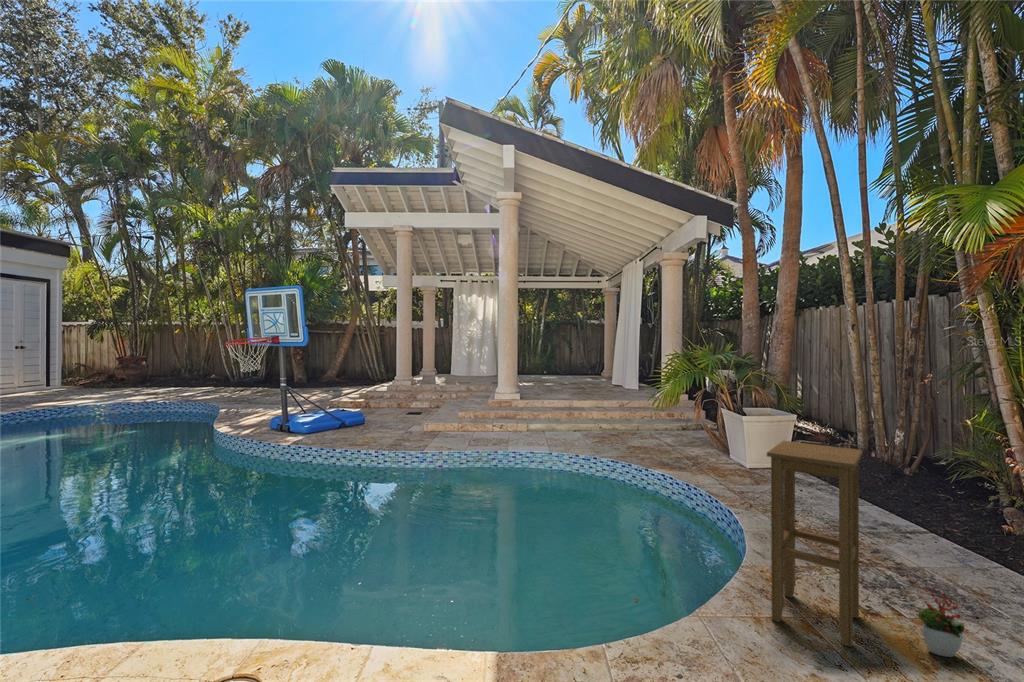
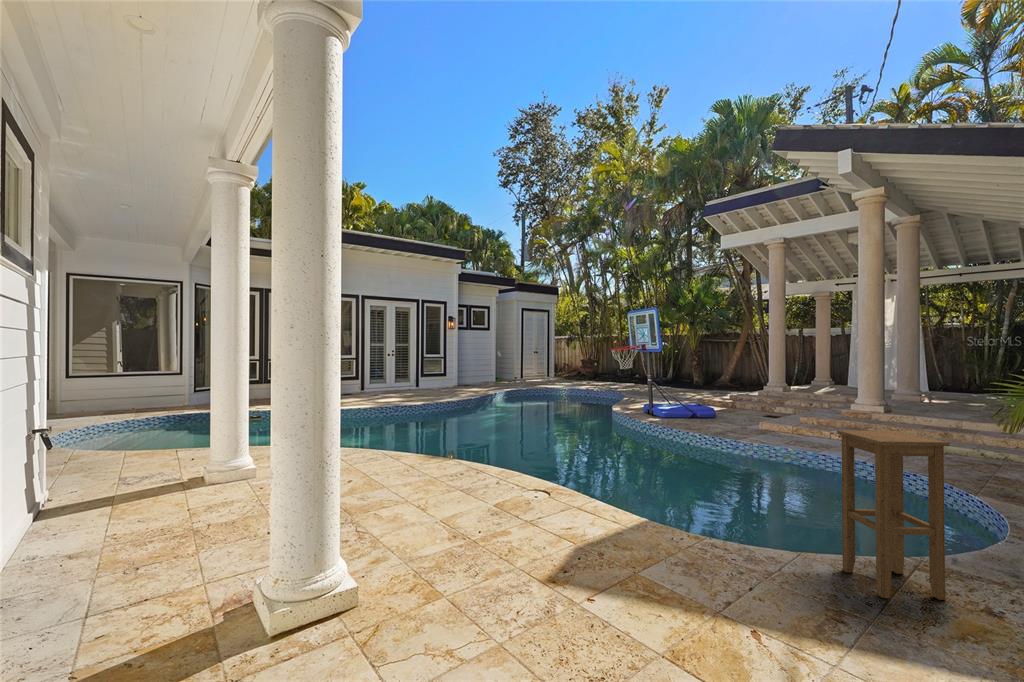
decorative plant: present [917,590,964,657] -> none [954,574,1000,640]

